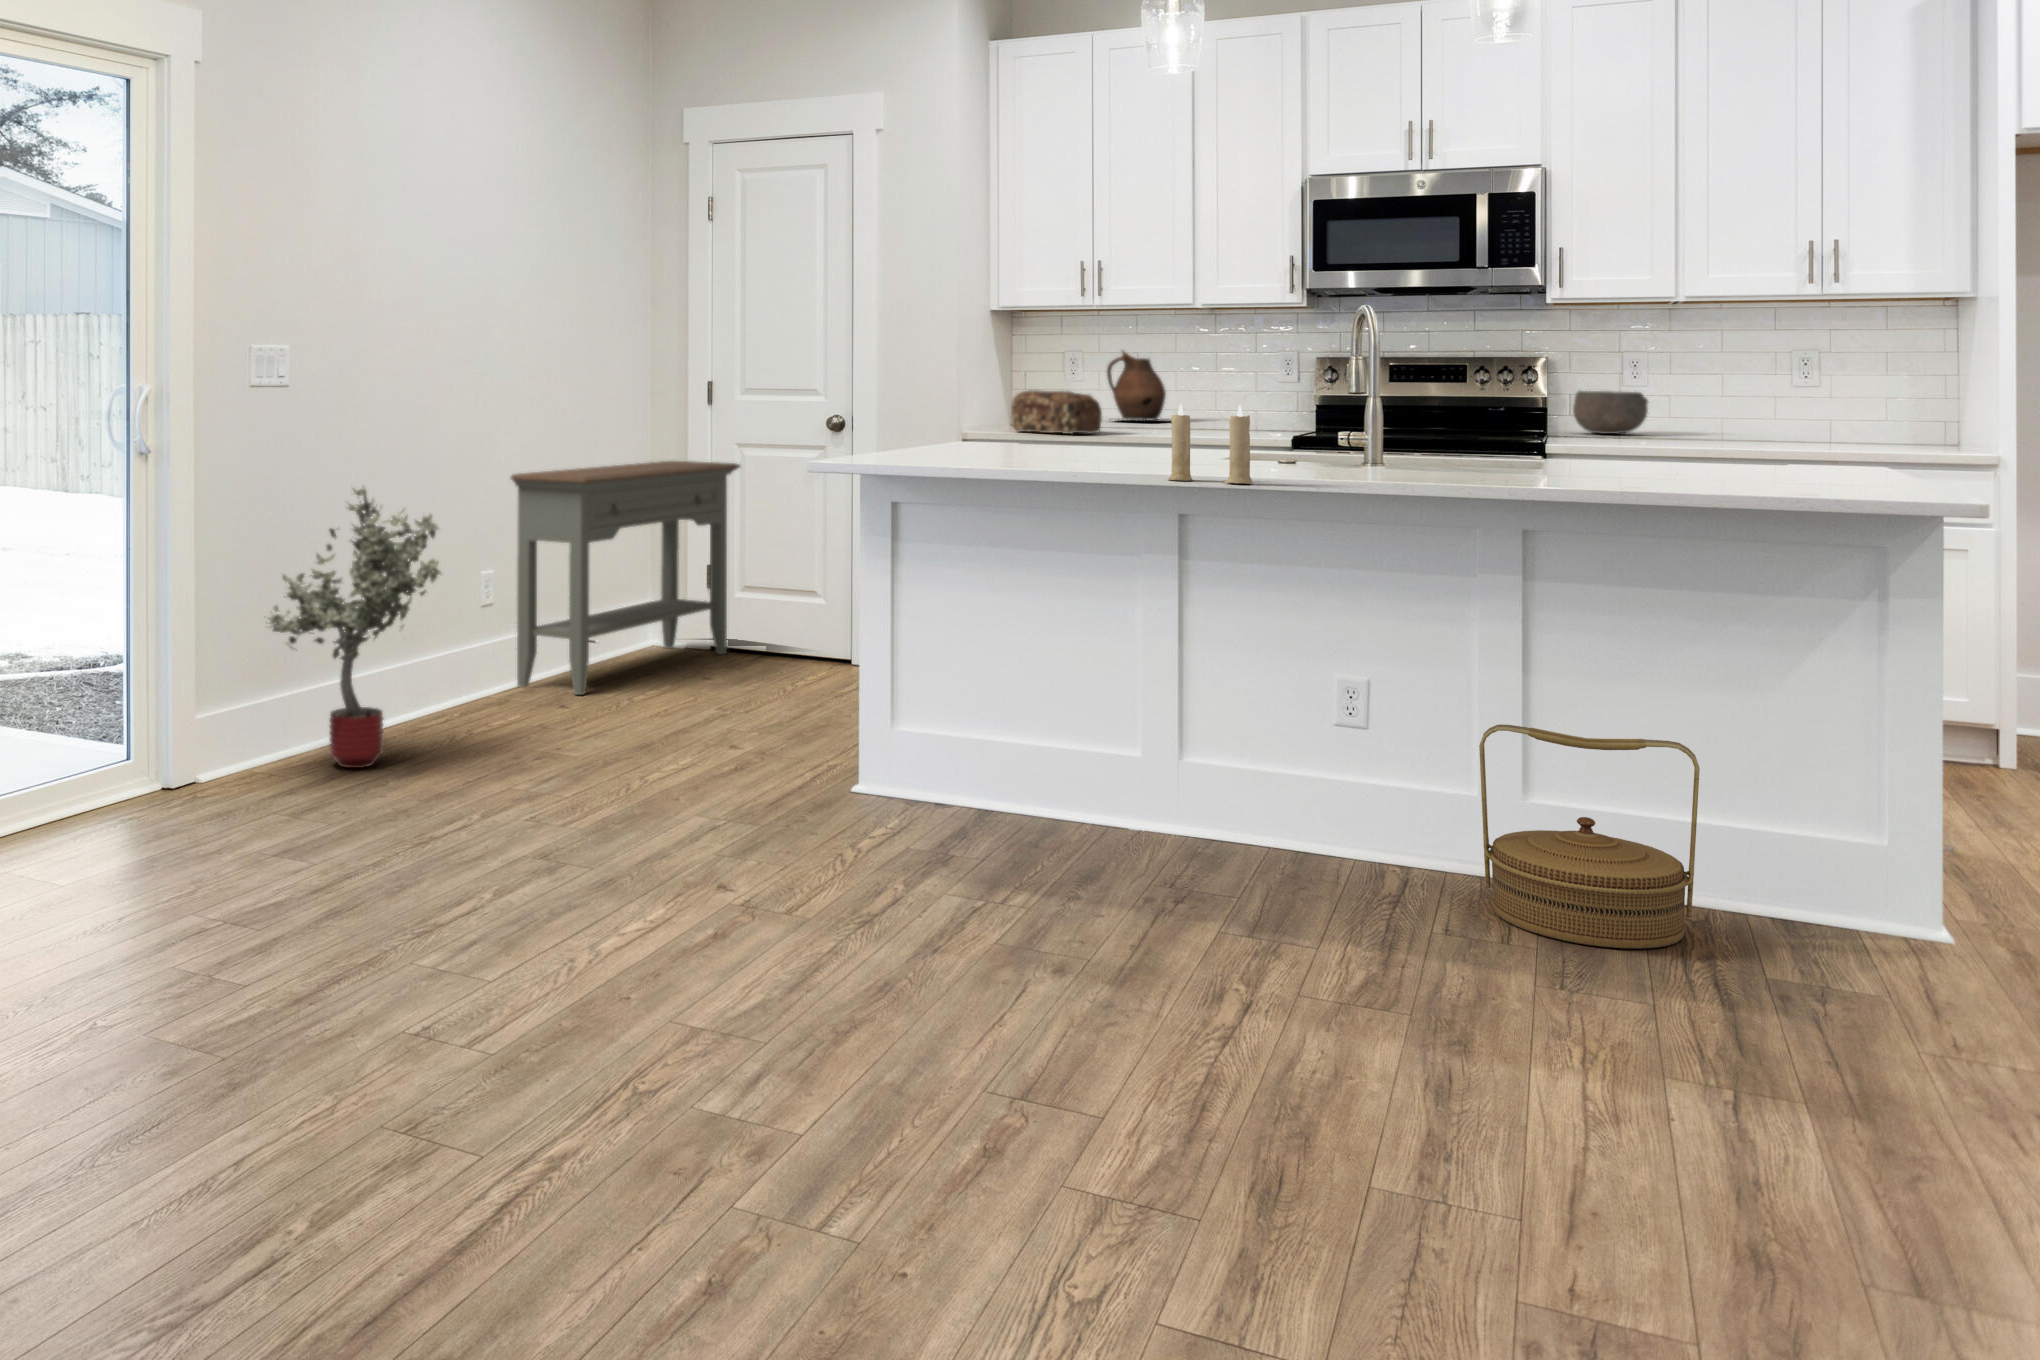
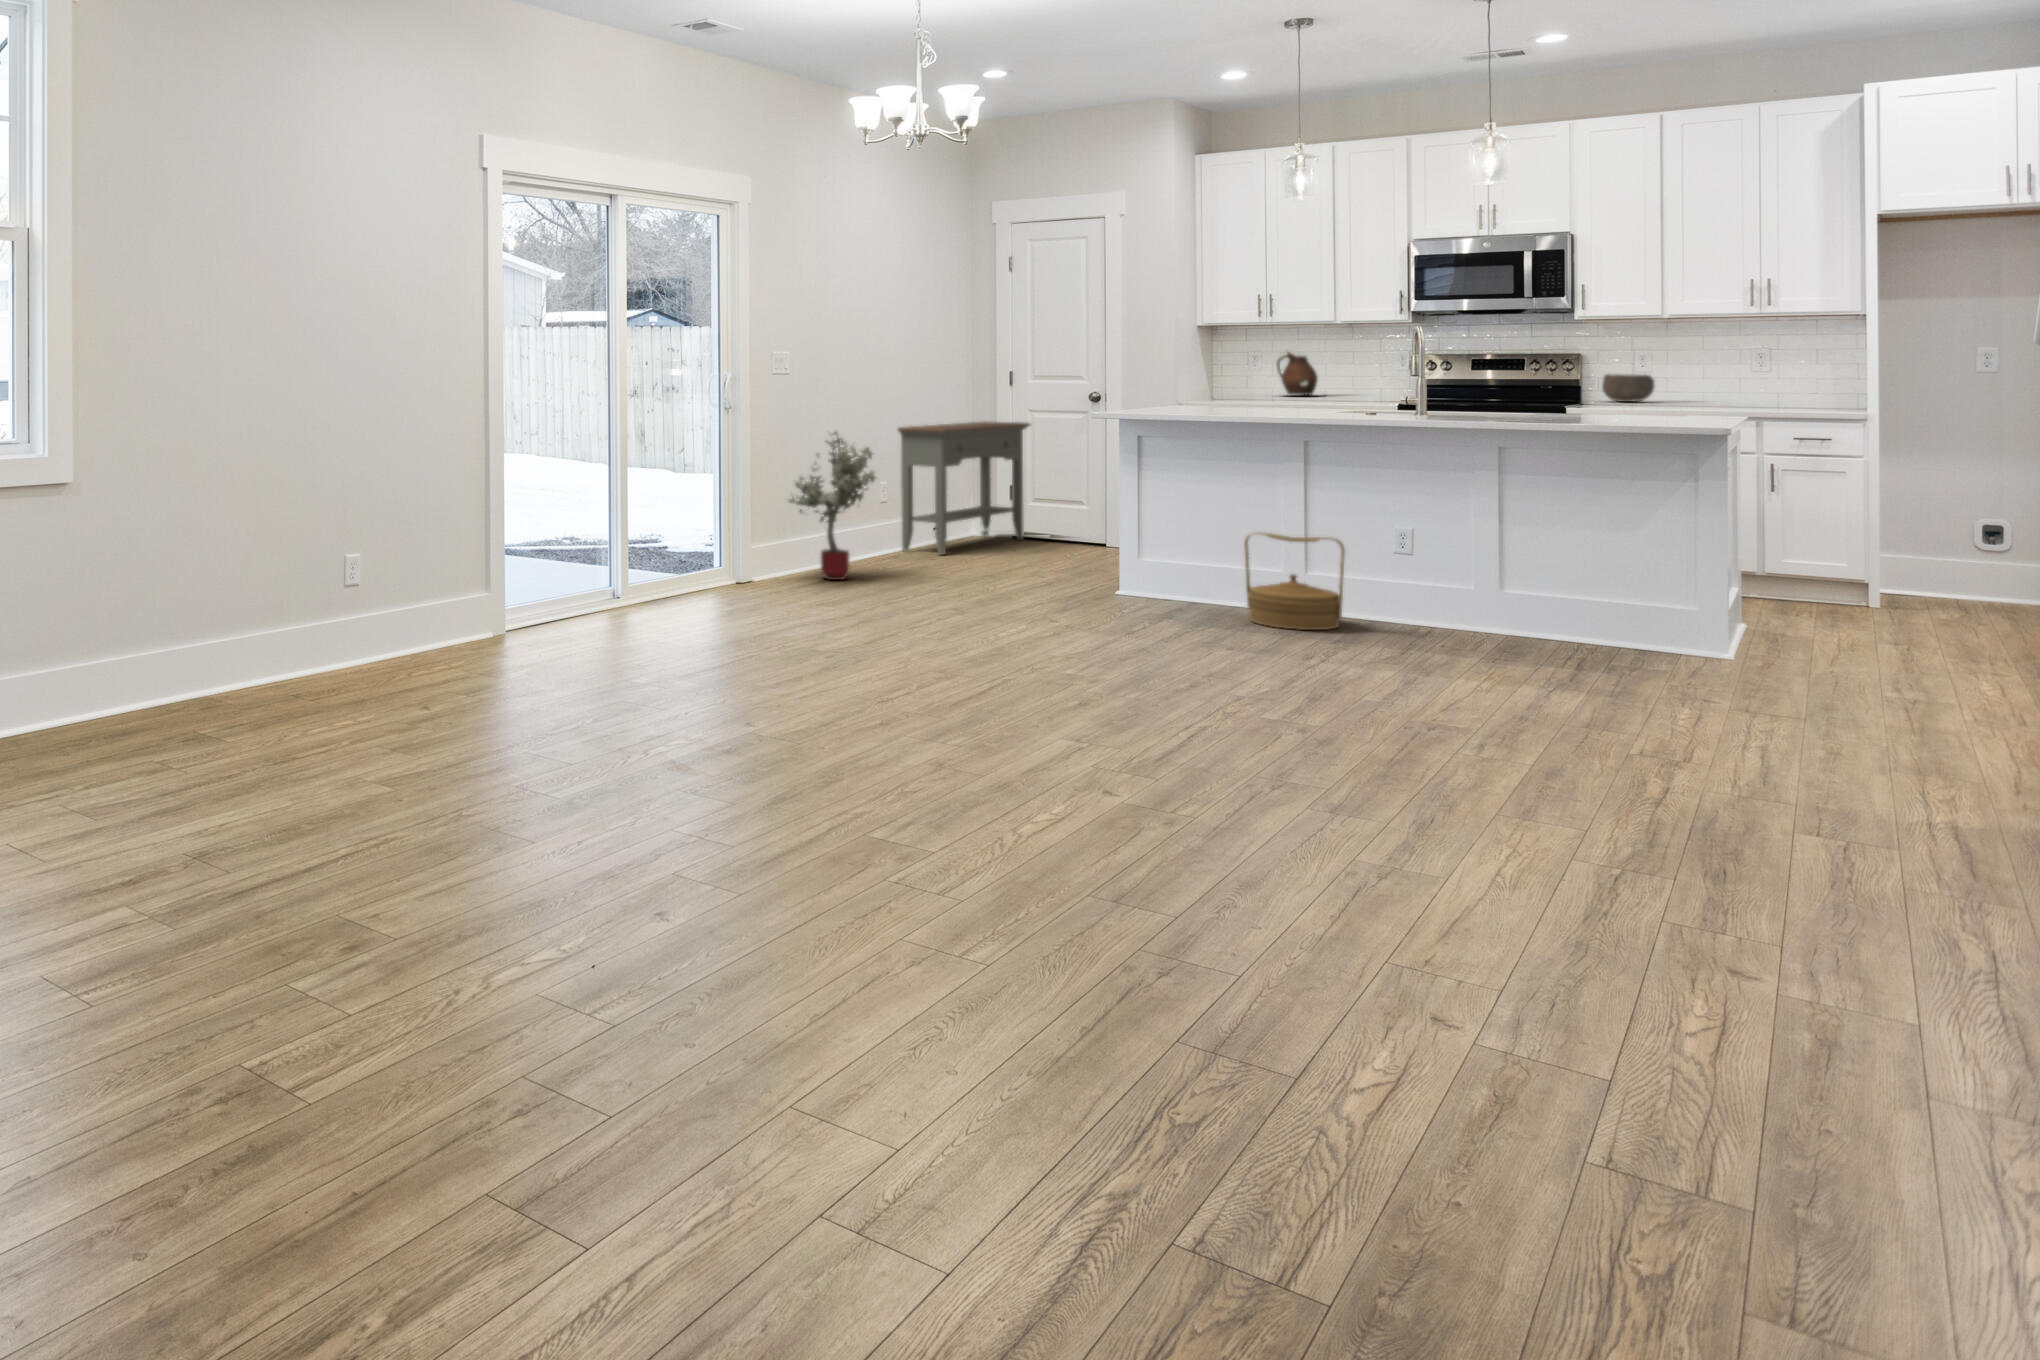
bread loaf: present [1011,390,1102,434] -> none [1212,376,1272,402]
candle: present [1168,404,1253,484] -> none [1305,382,1354,424]
woven basket: present [1479,725,1700,949] -> present [1244,532,1345,630]

